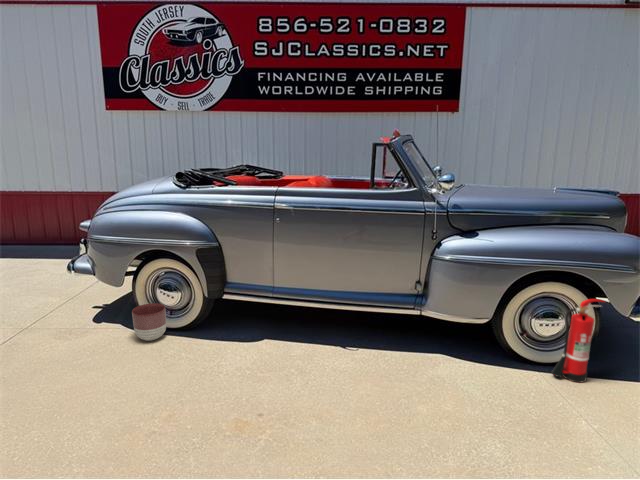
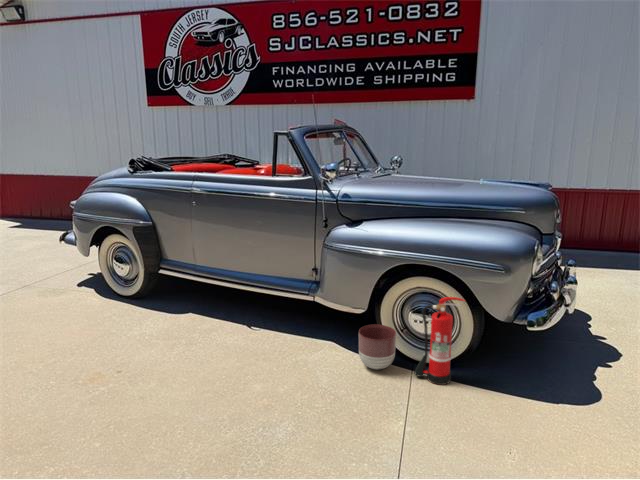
planter: present [132,303,166,341] -> present [359,324,396,369]

